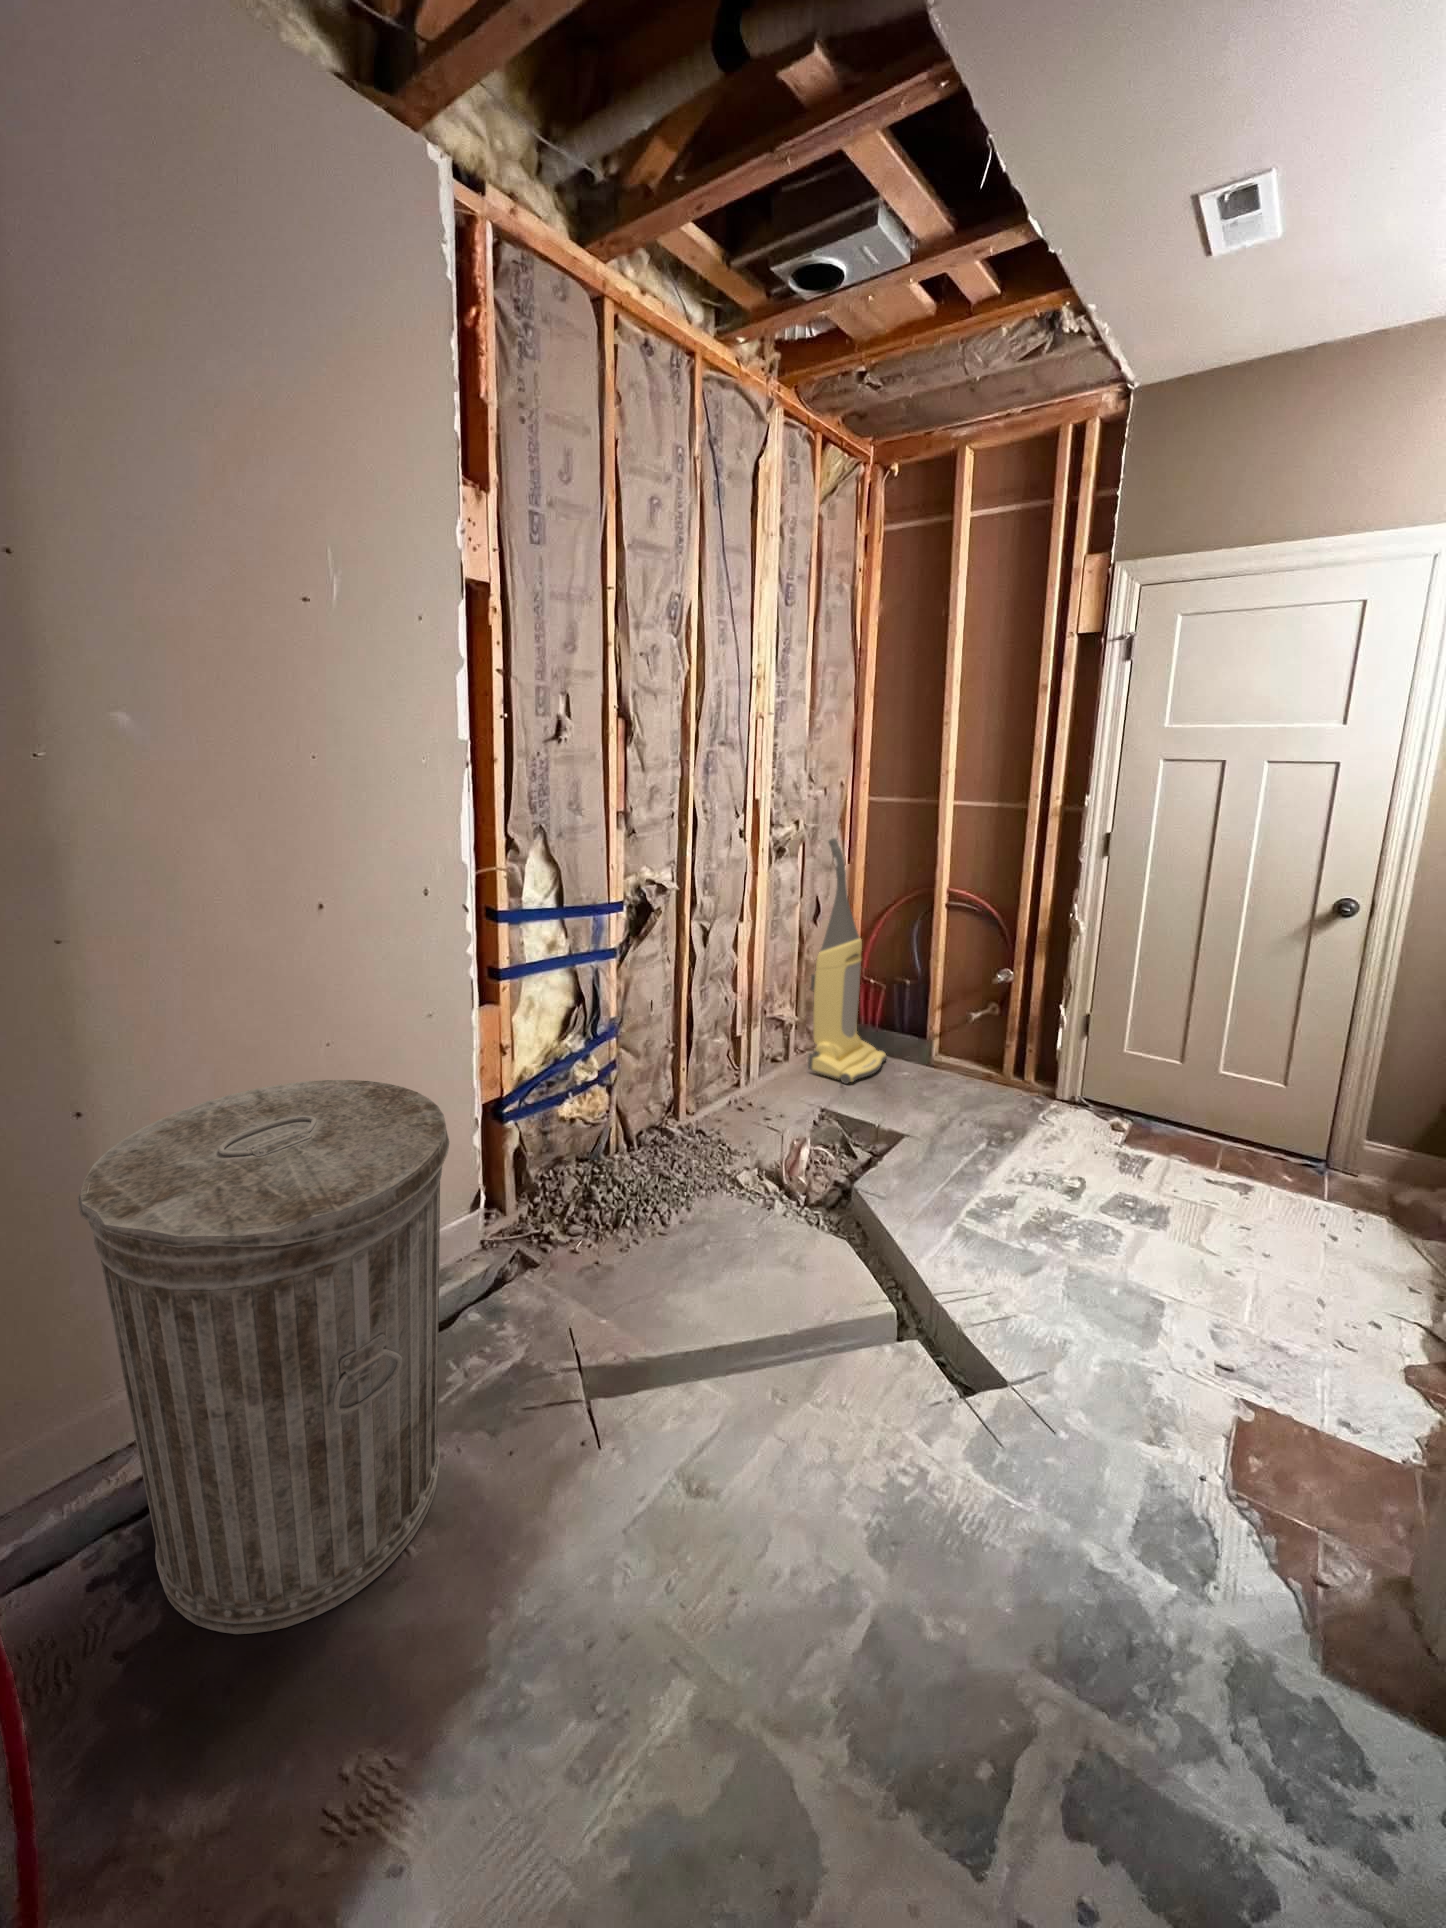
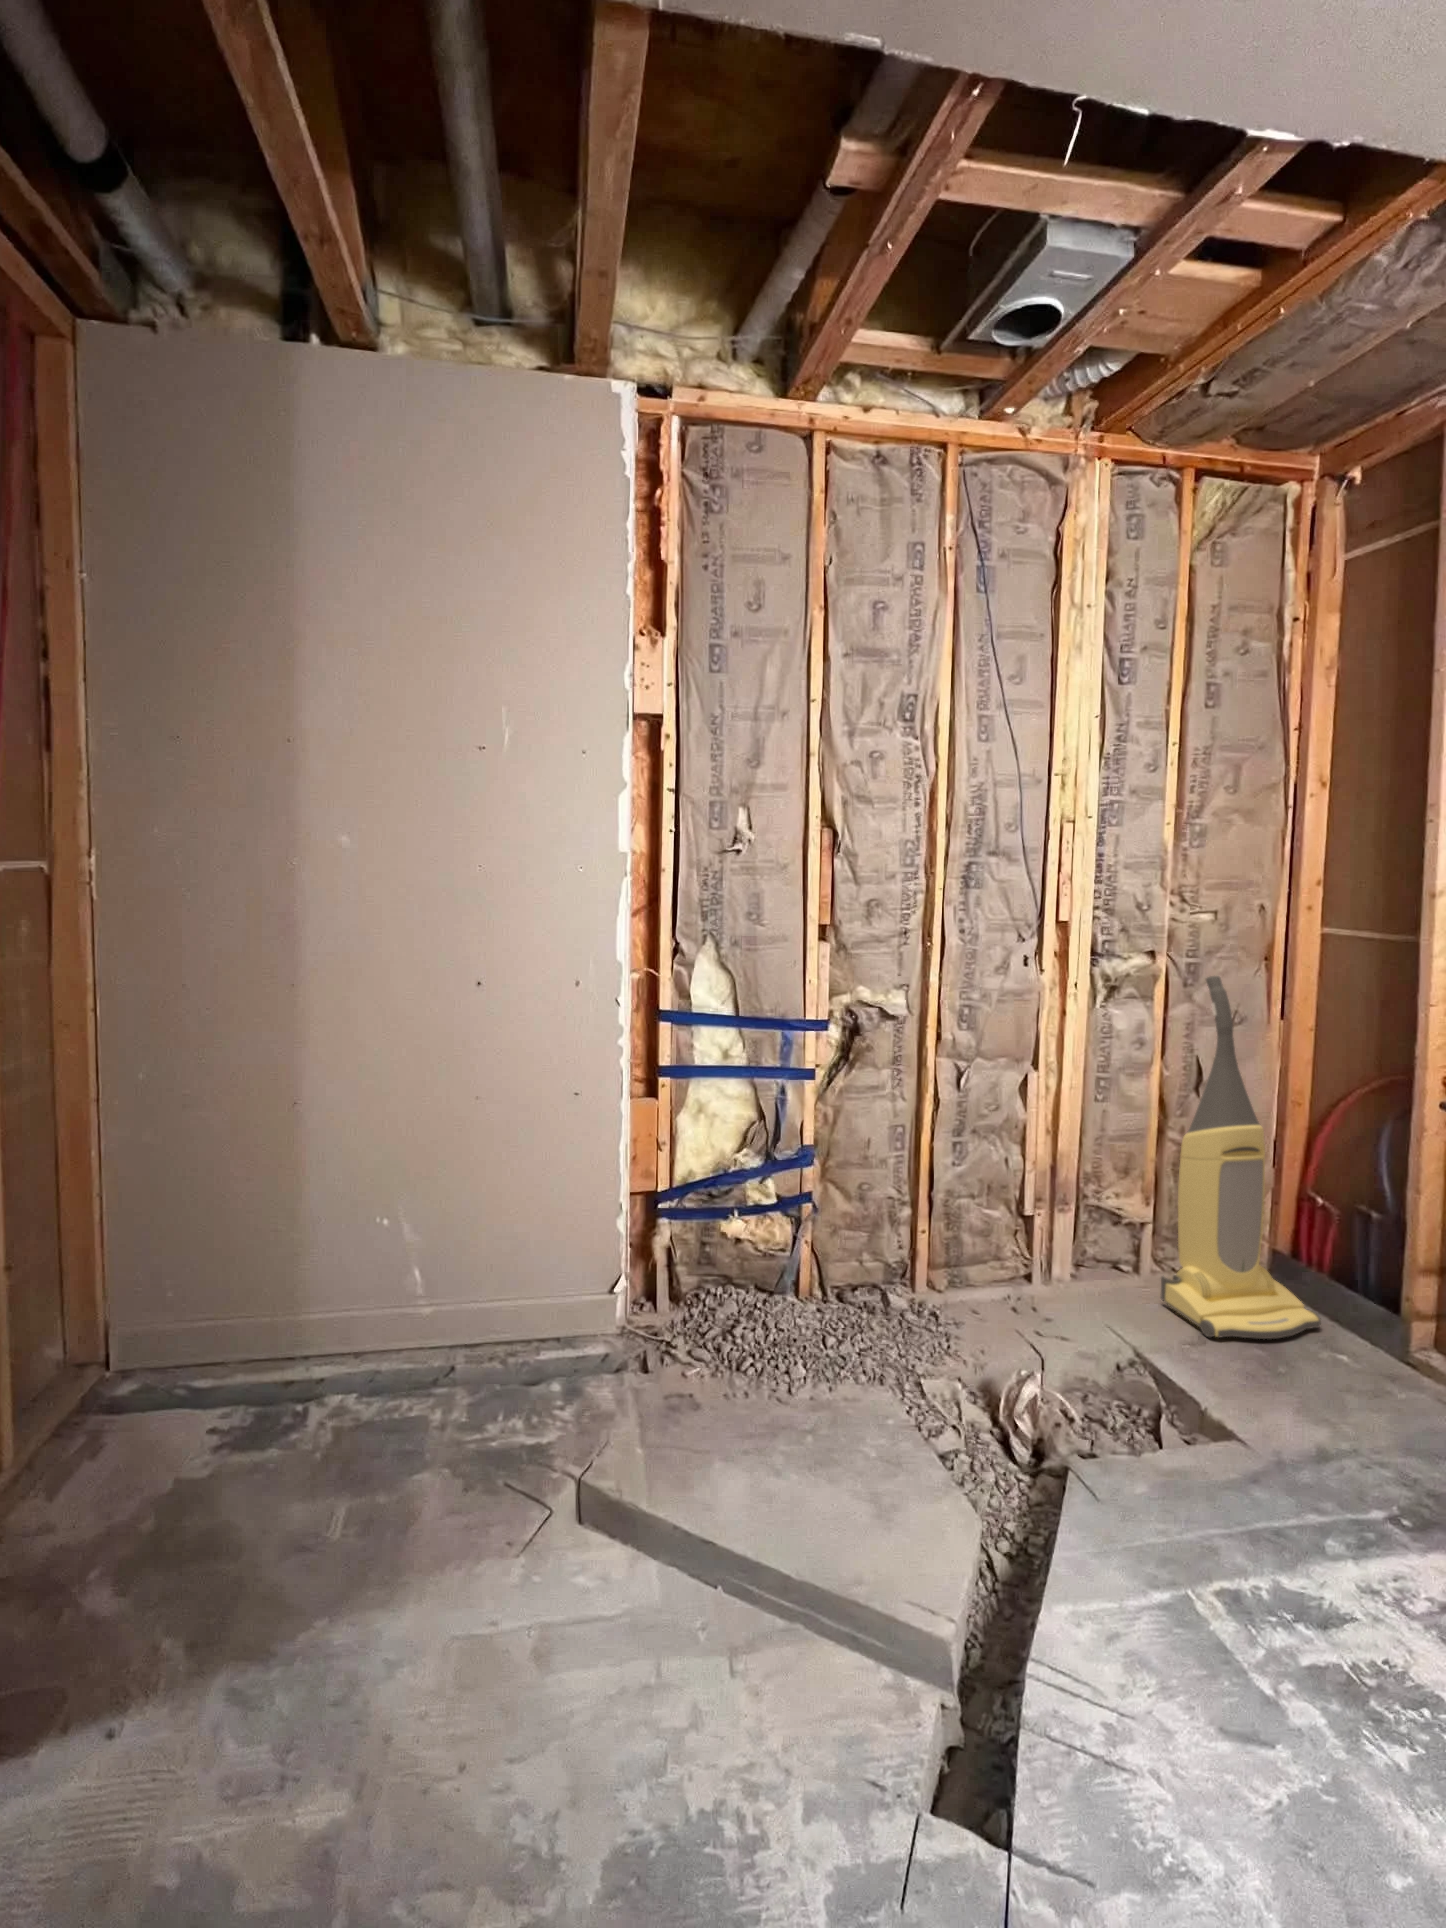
trash can: present [78,1080,449,1634] -> none [194,1115,461,1539]

